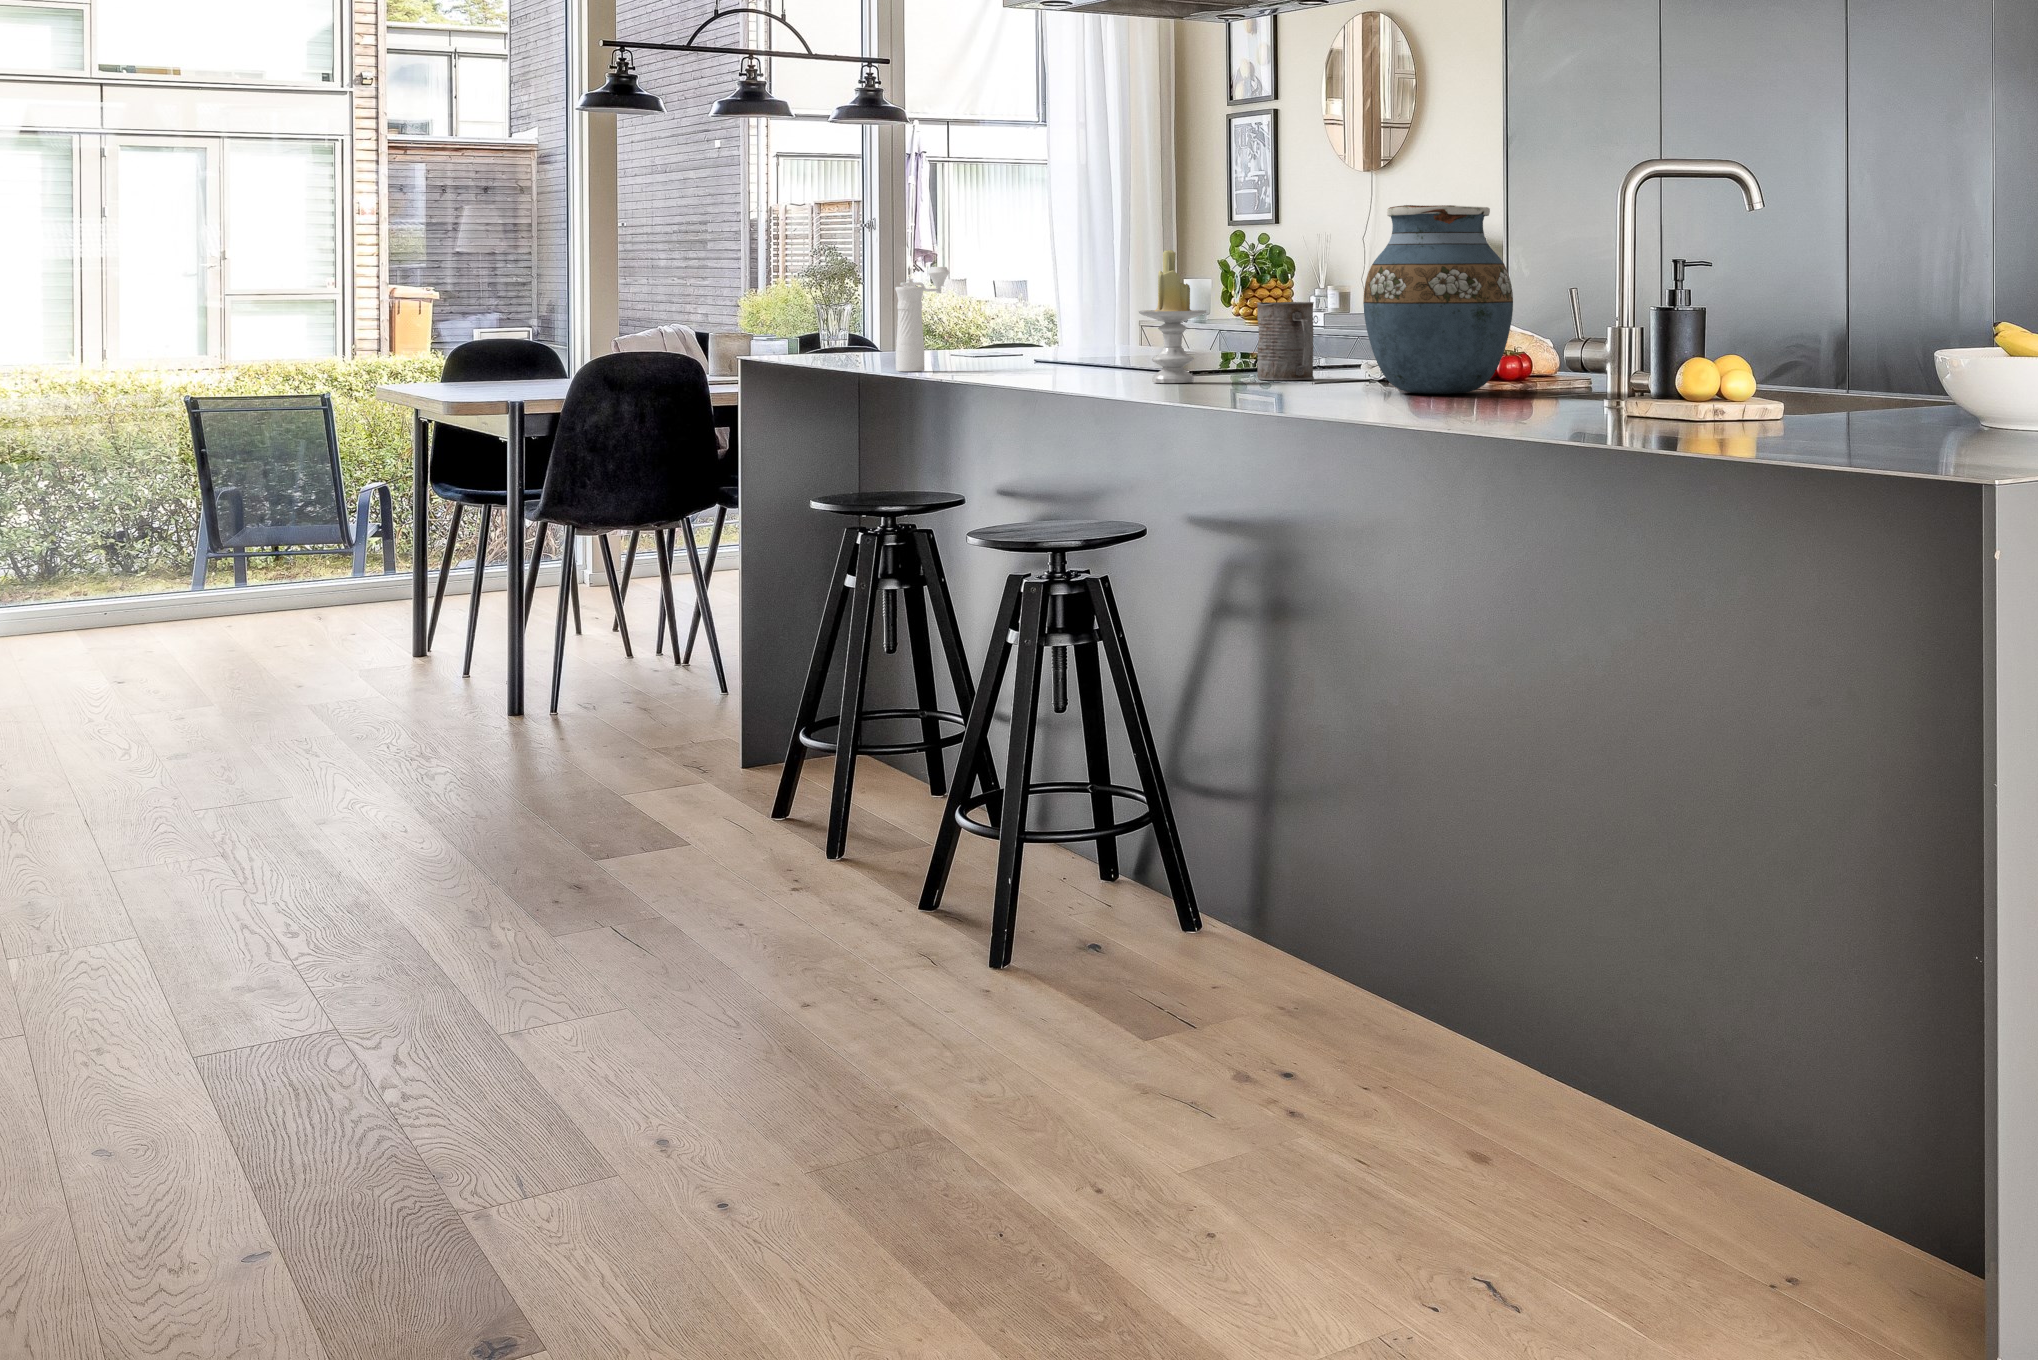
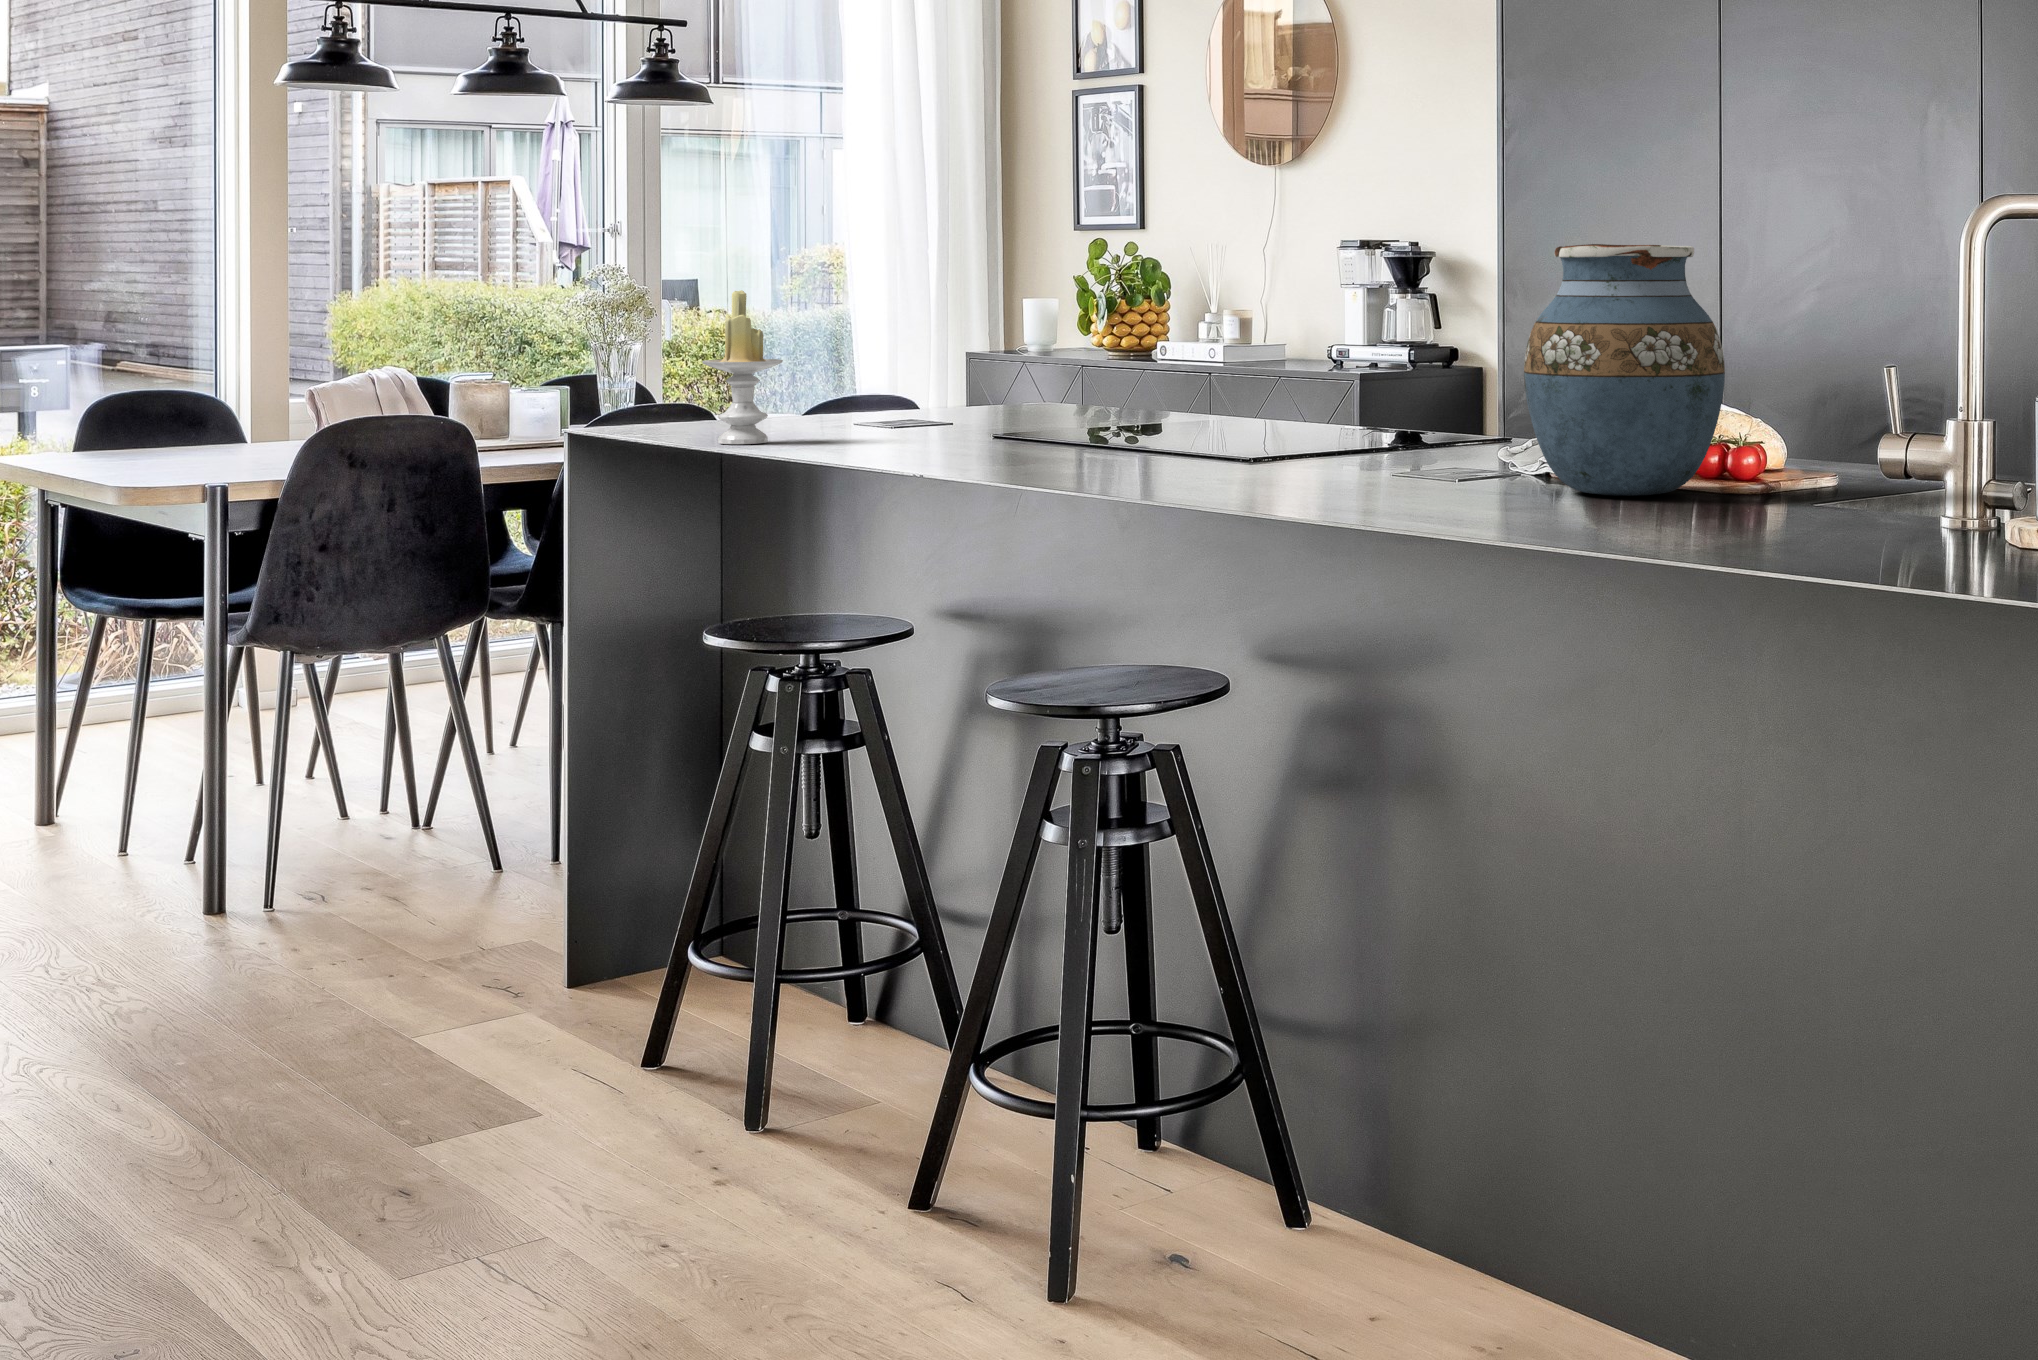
candle: present [1139,250,1206,383] -> present [702,290,783,444]
pepper mill: present [895,267,949,371] -> none [804,309,868,452]
mug: present [1257,302,1314,380] -> none [1321,361,1401,467]

